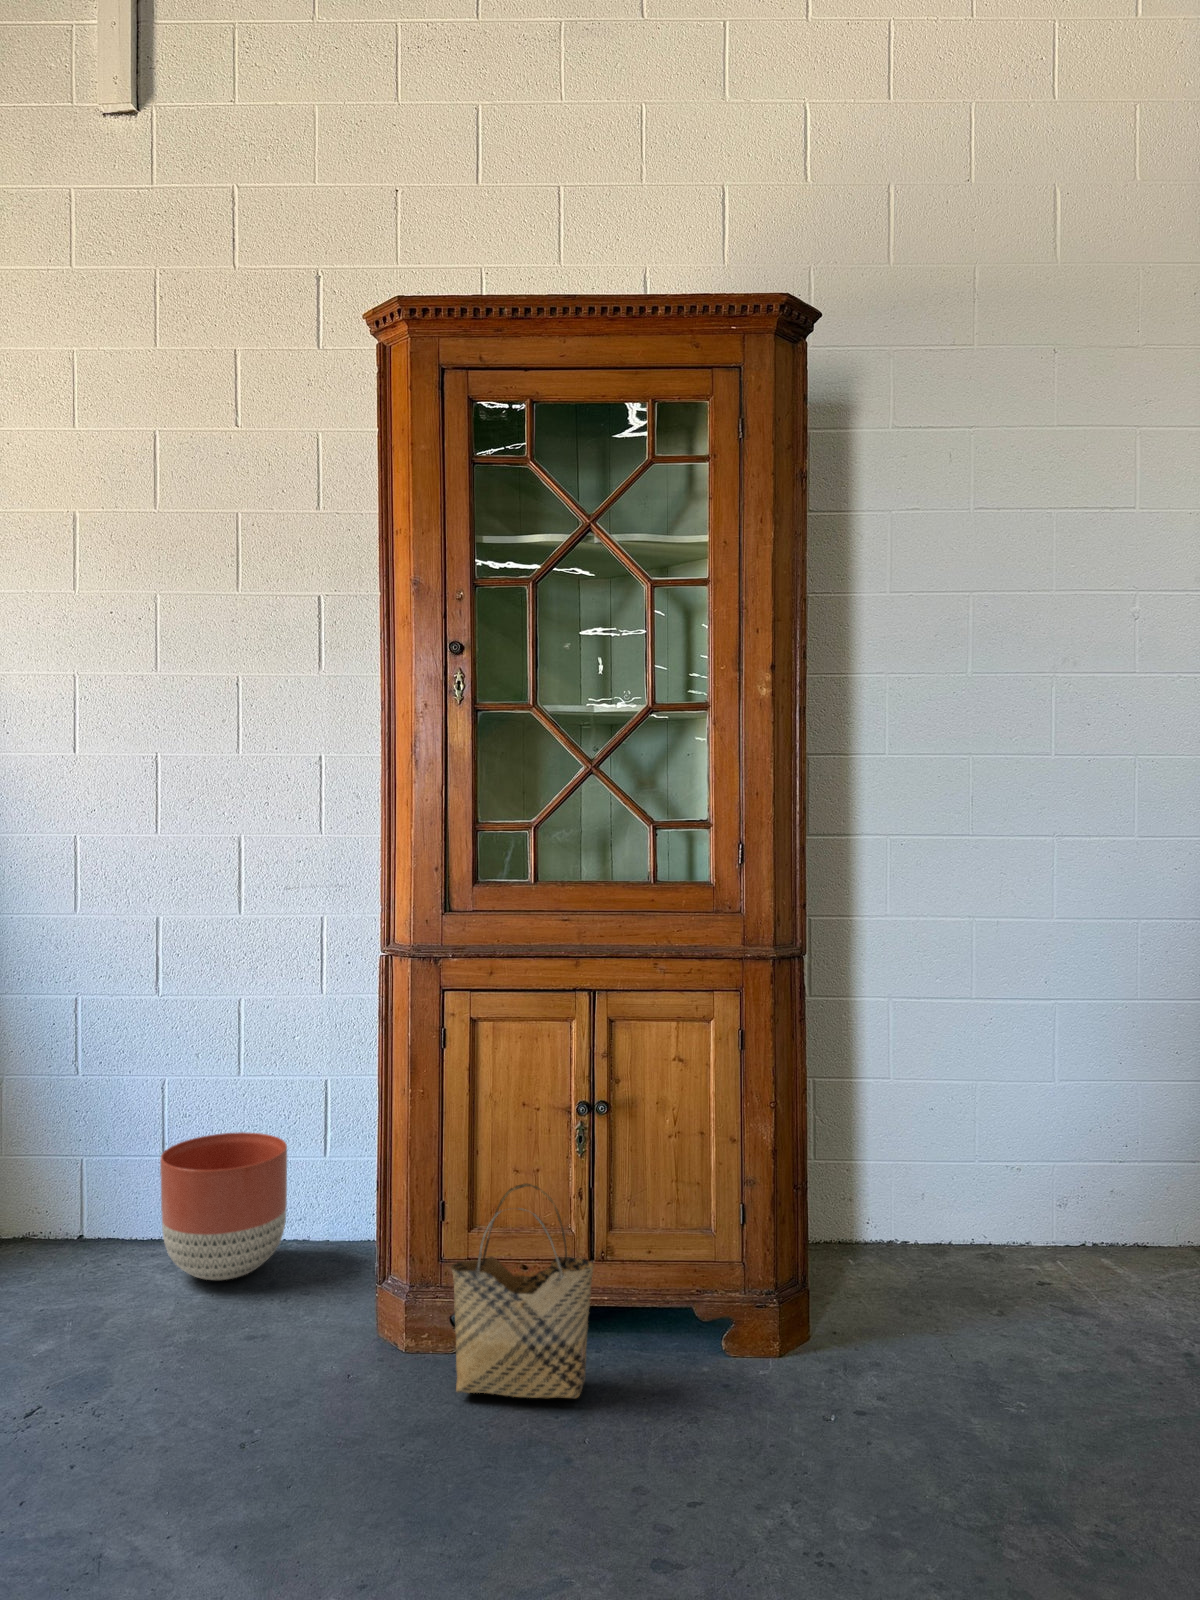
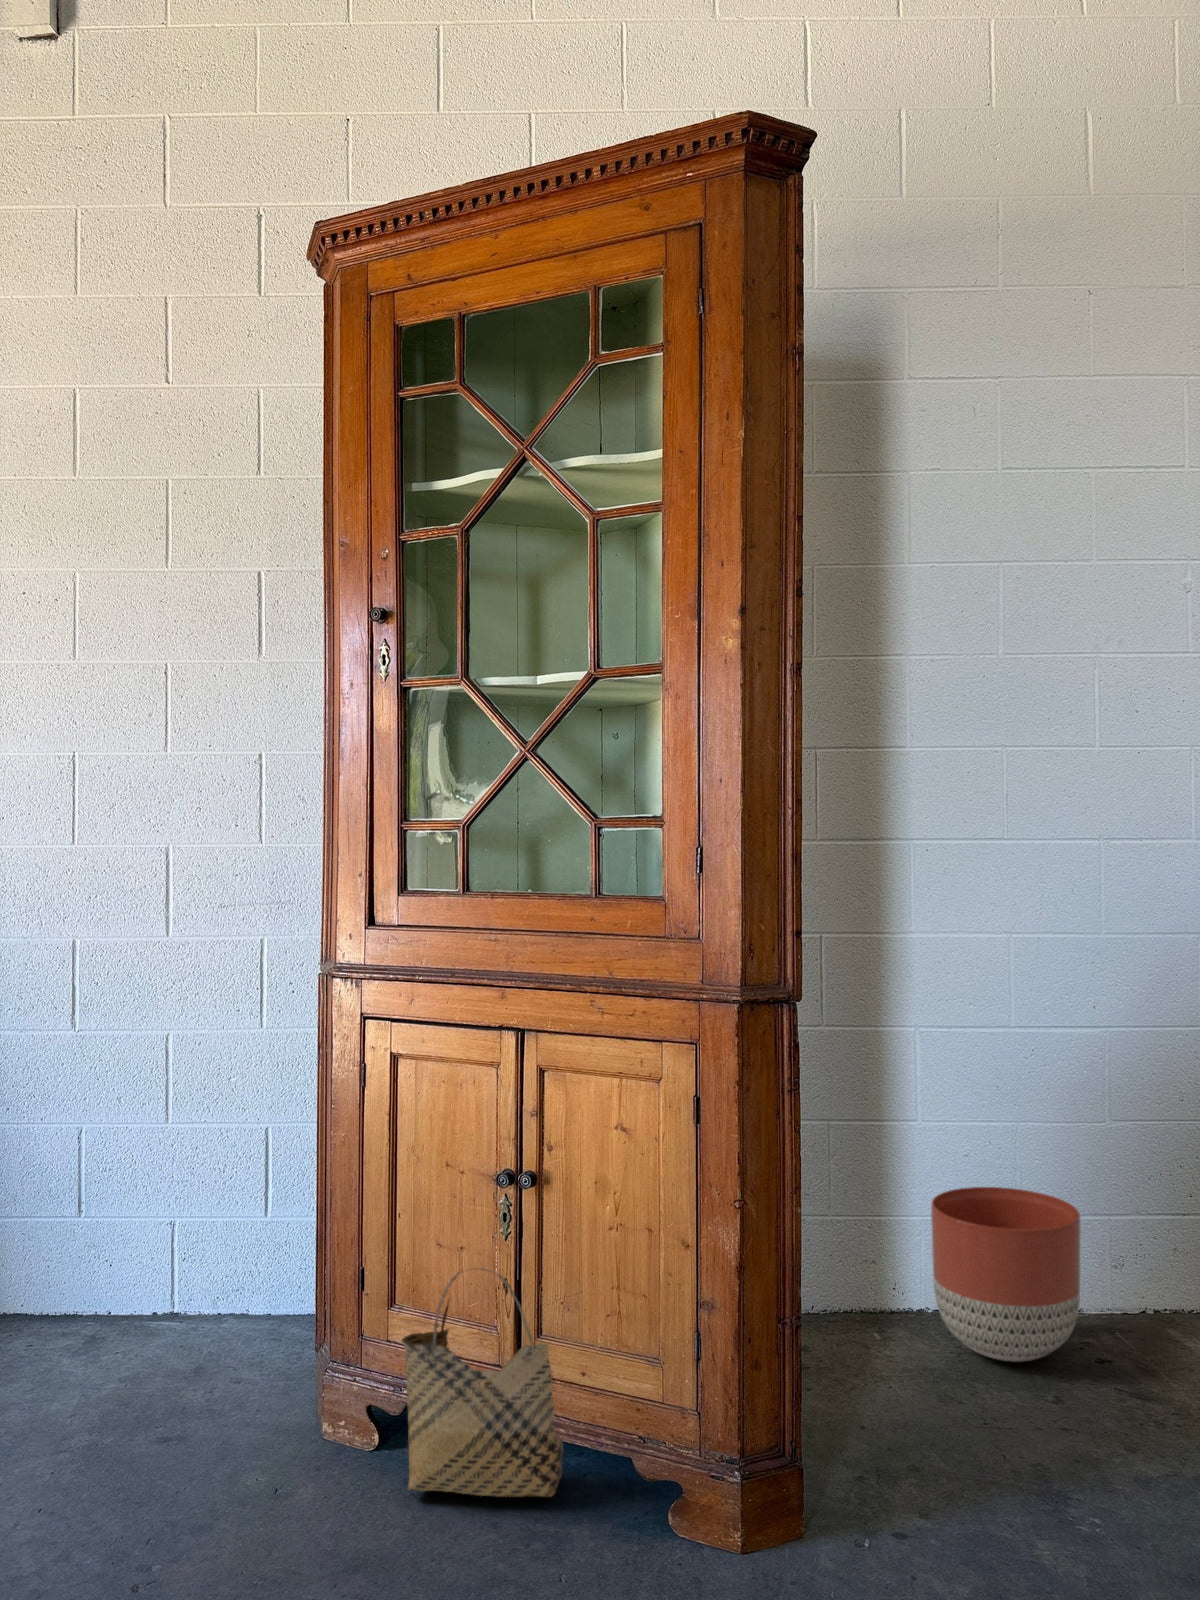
planter: present [160,1132,287,1280] -> present [931,1187,1081,1362]

